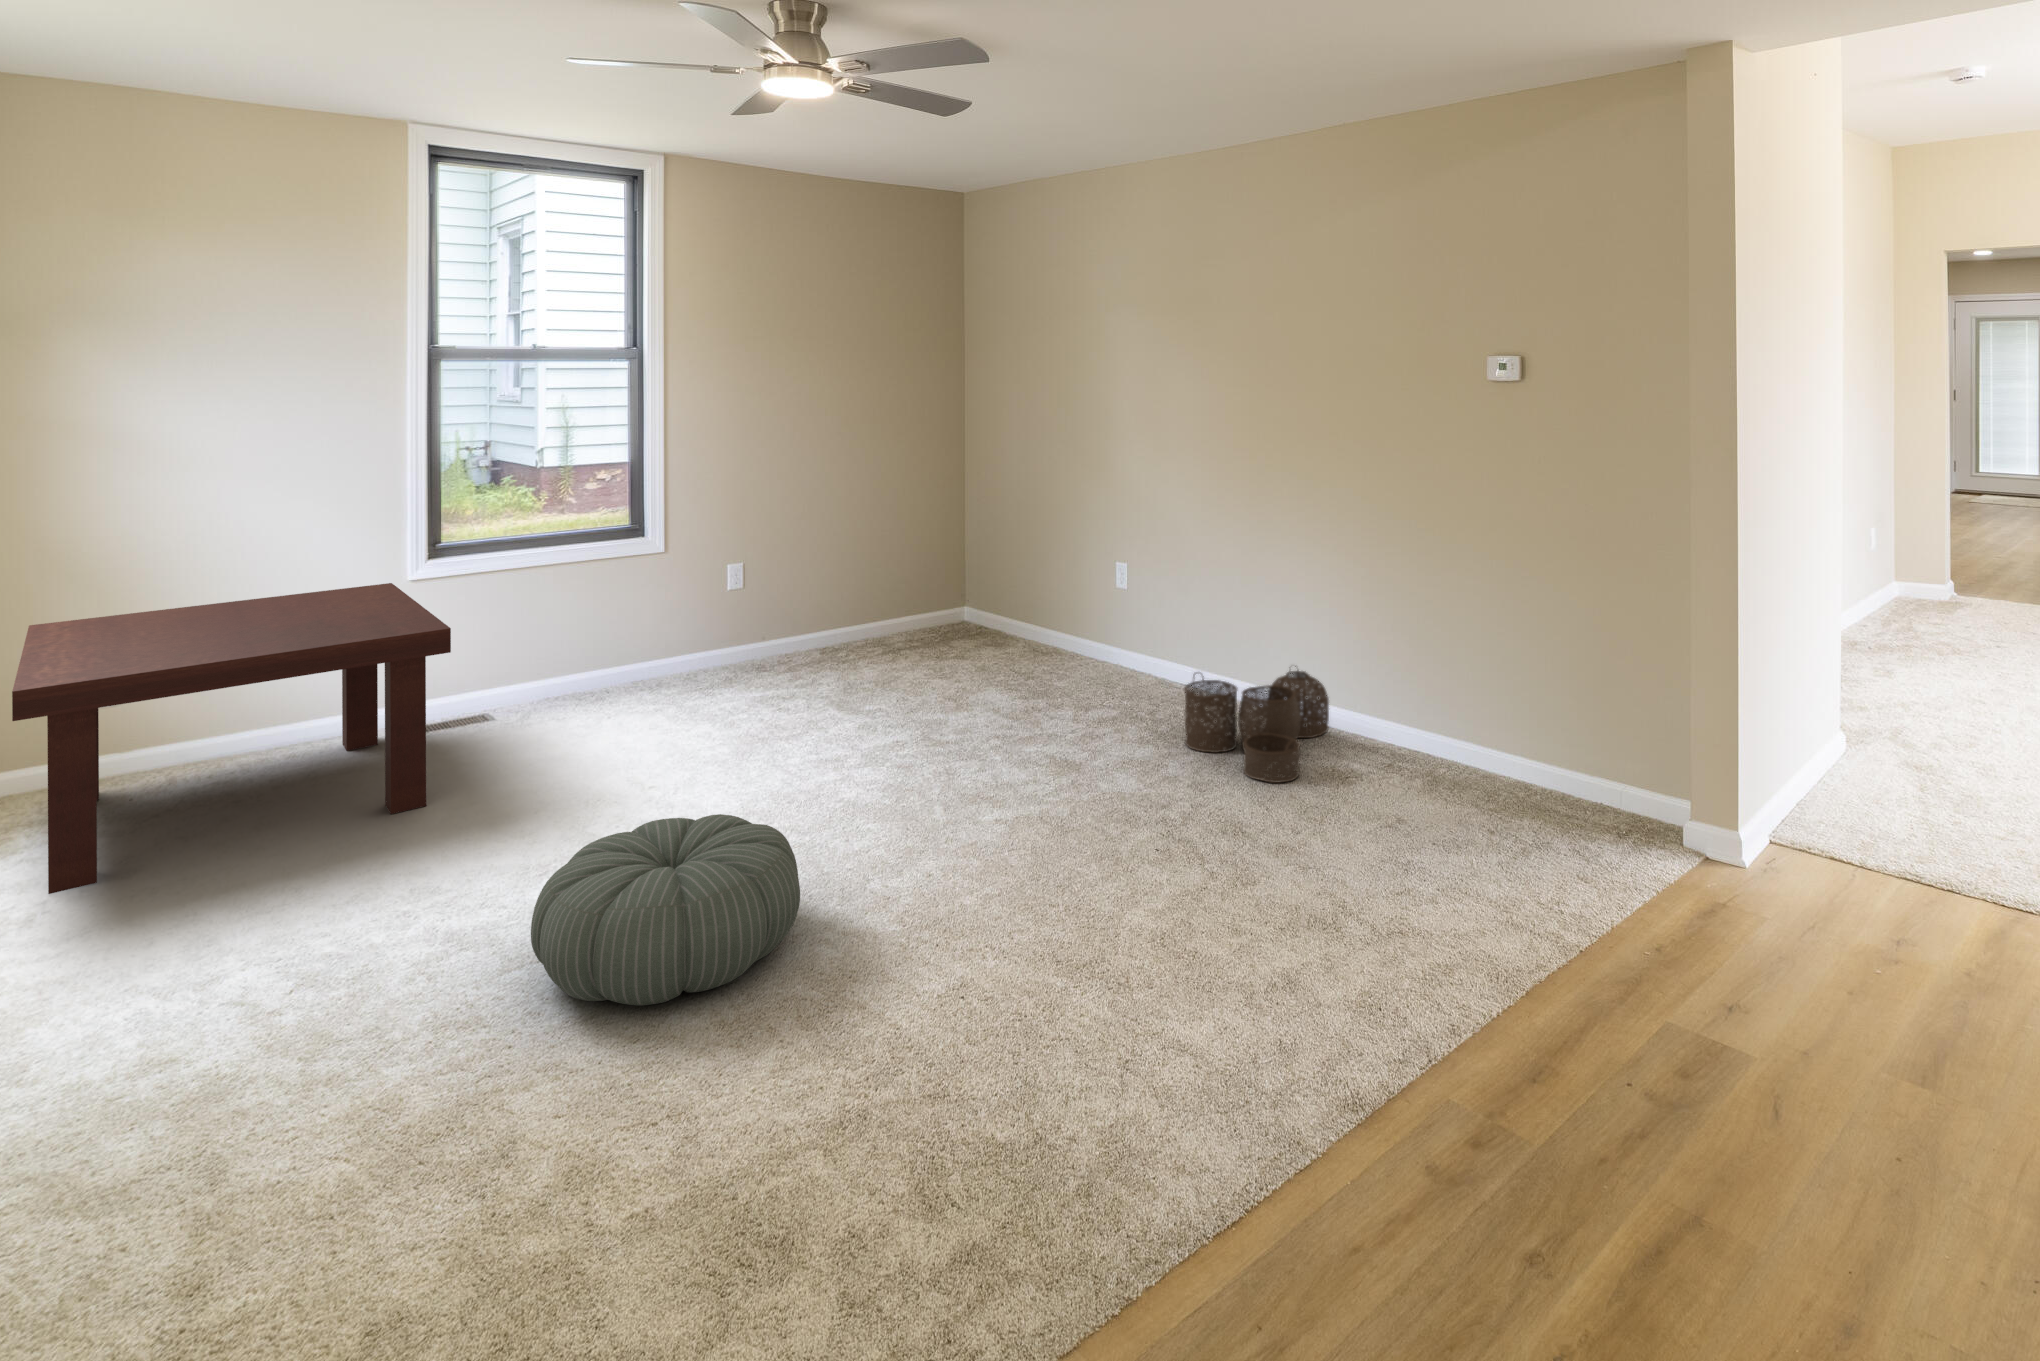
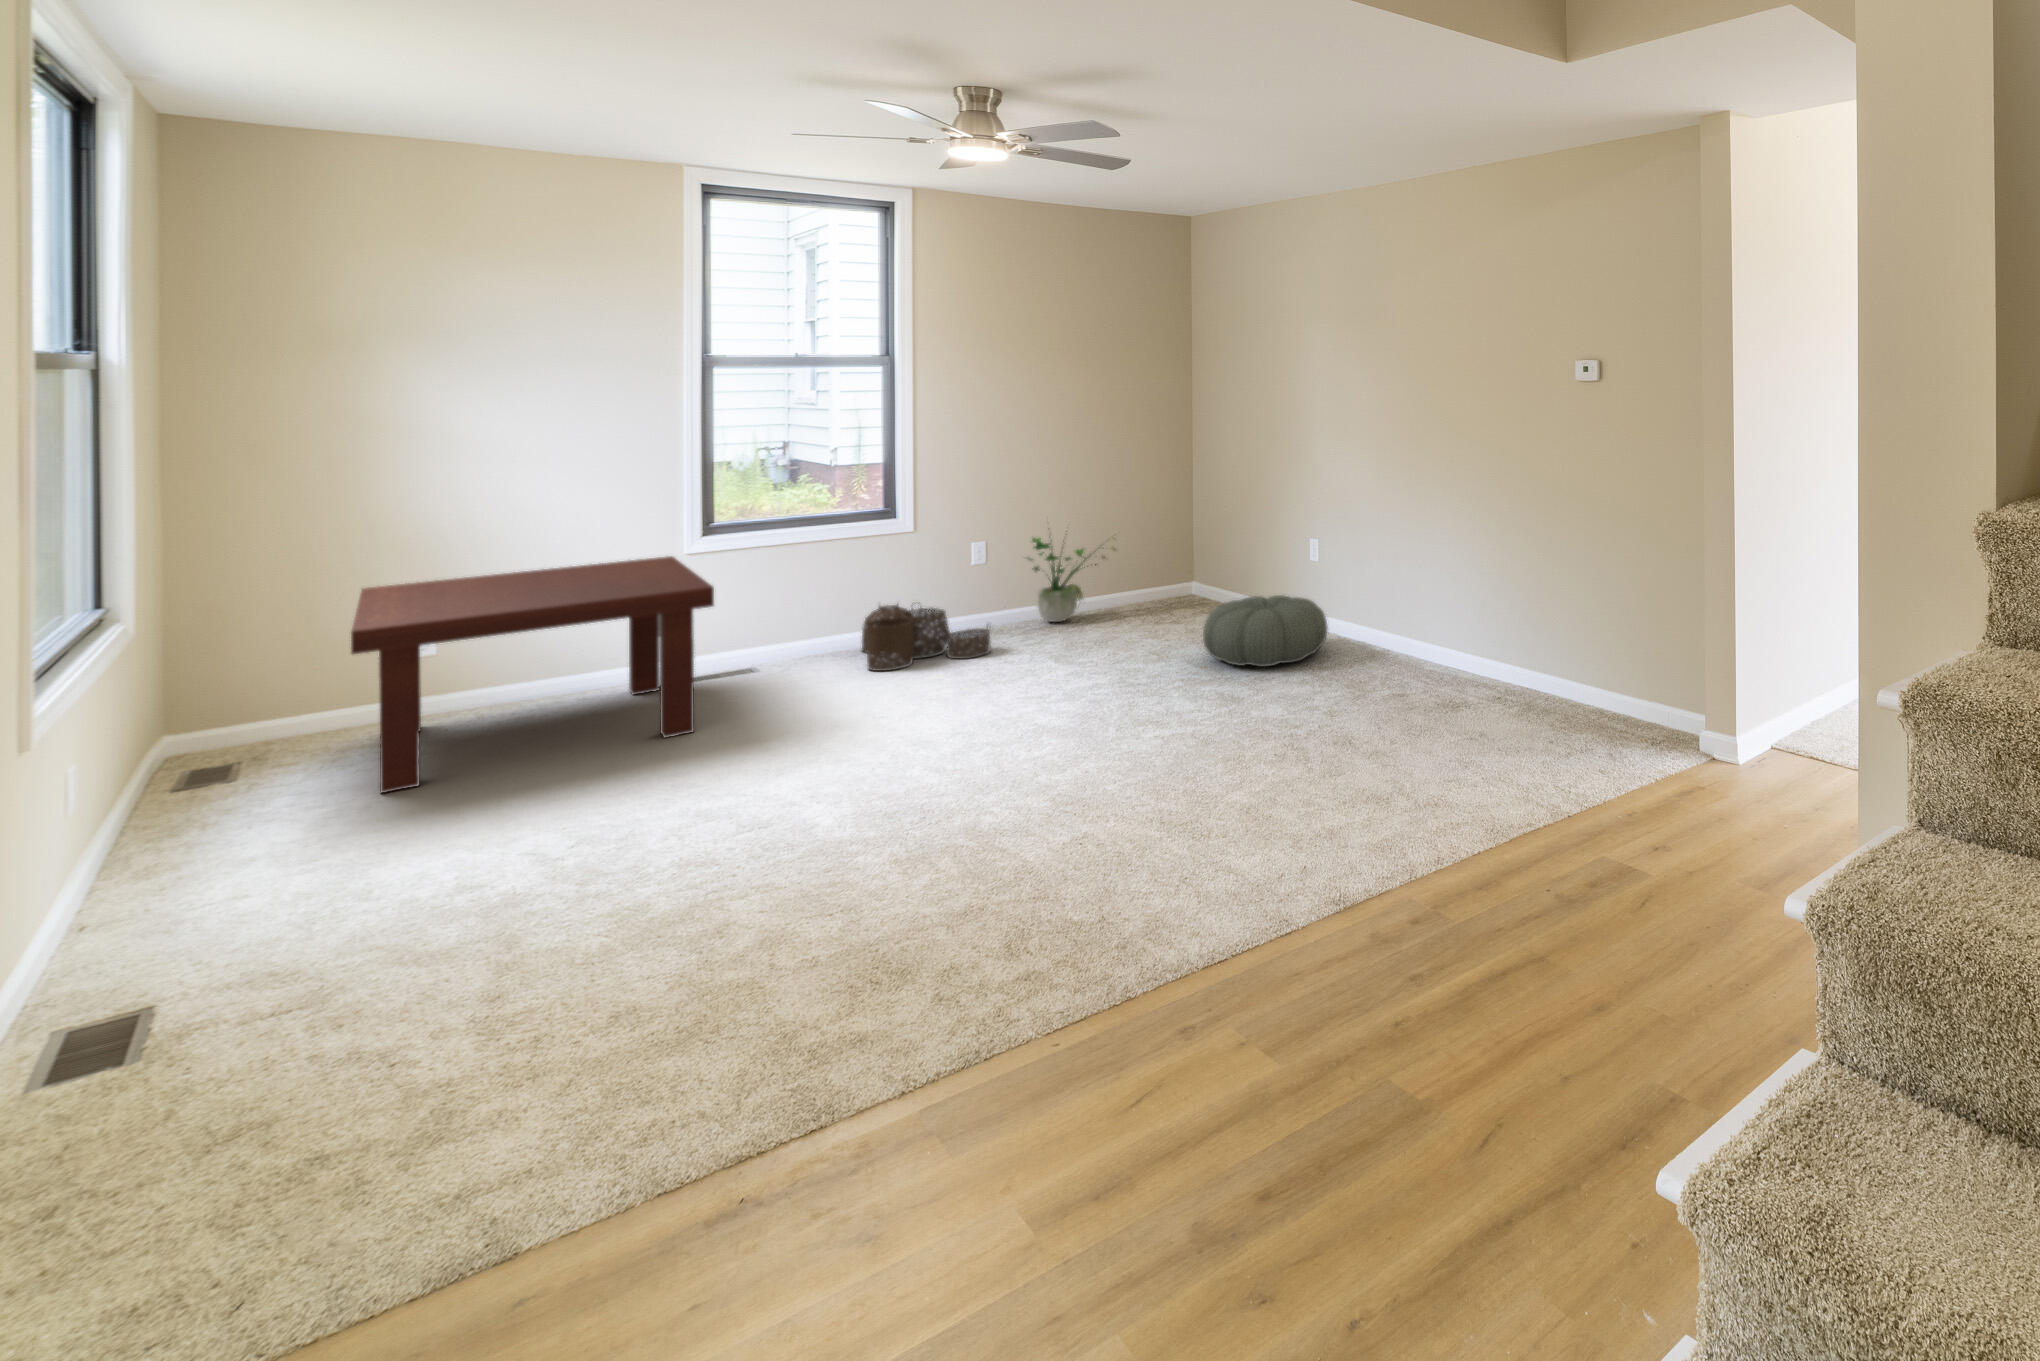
potted plant: none [781,531,891,657] -> present [1030,538,1114,622]
woven basket: present [1184,666,1329,783] -> present [862,603,991,671]
pouf: present [531,814,800,1005] -> present [1203,595,1328,667]

